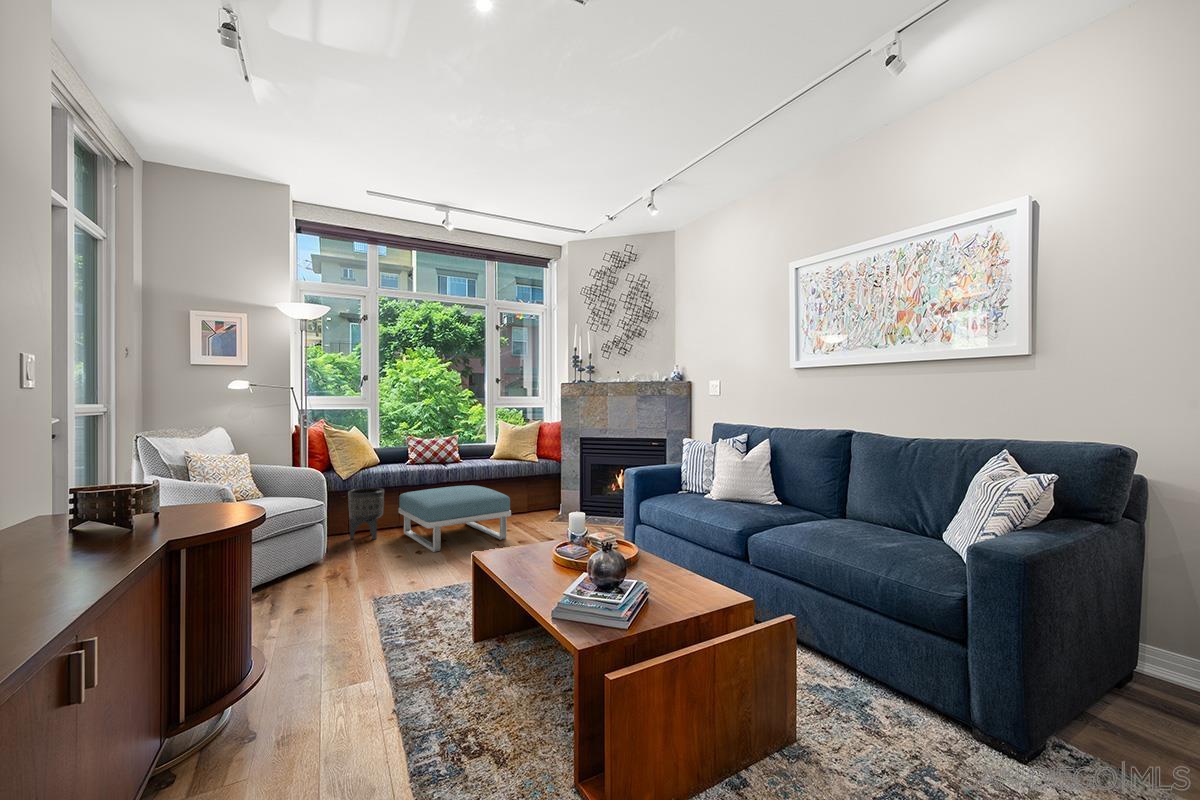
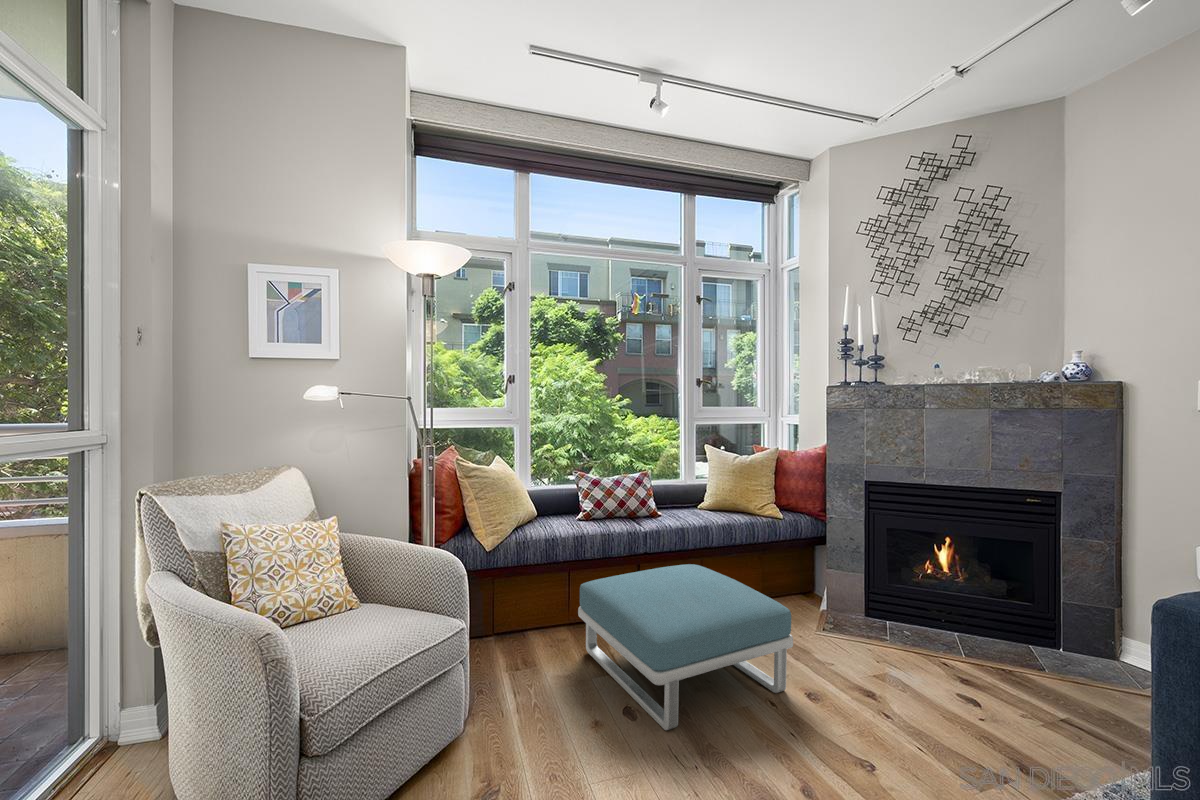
planter: present [348,488,384,540] -> none [496,566,554,666]

